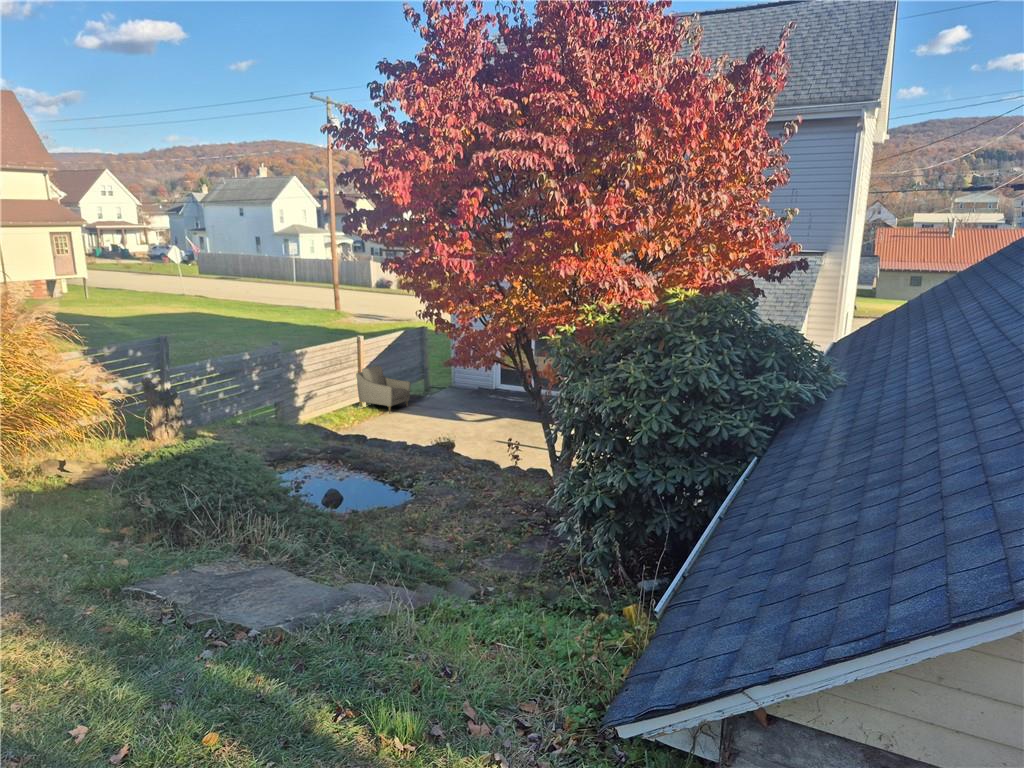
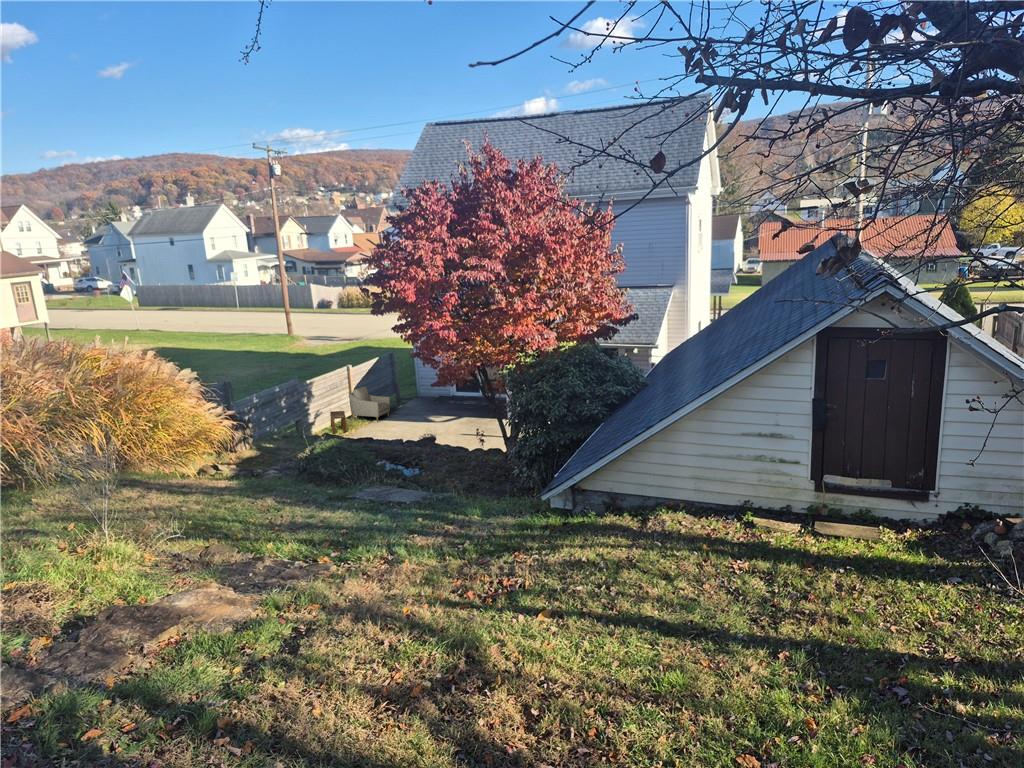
bench: none [324,394,347,423] -> present [330,411,346,433]

